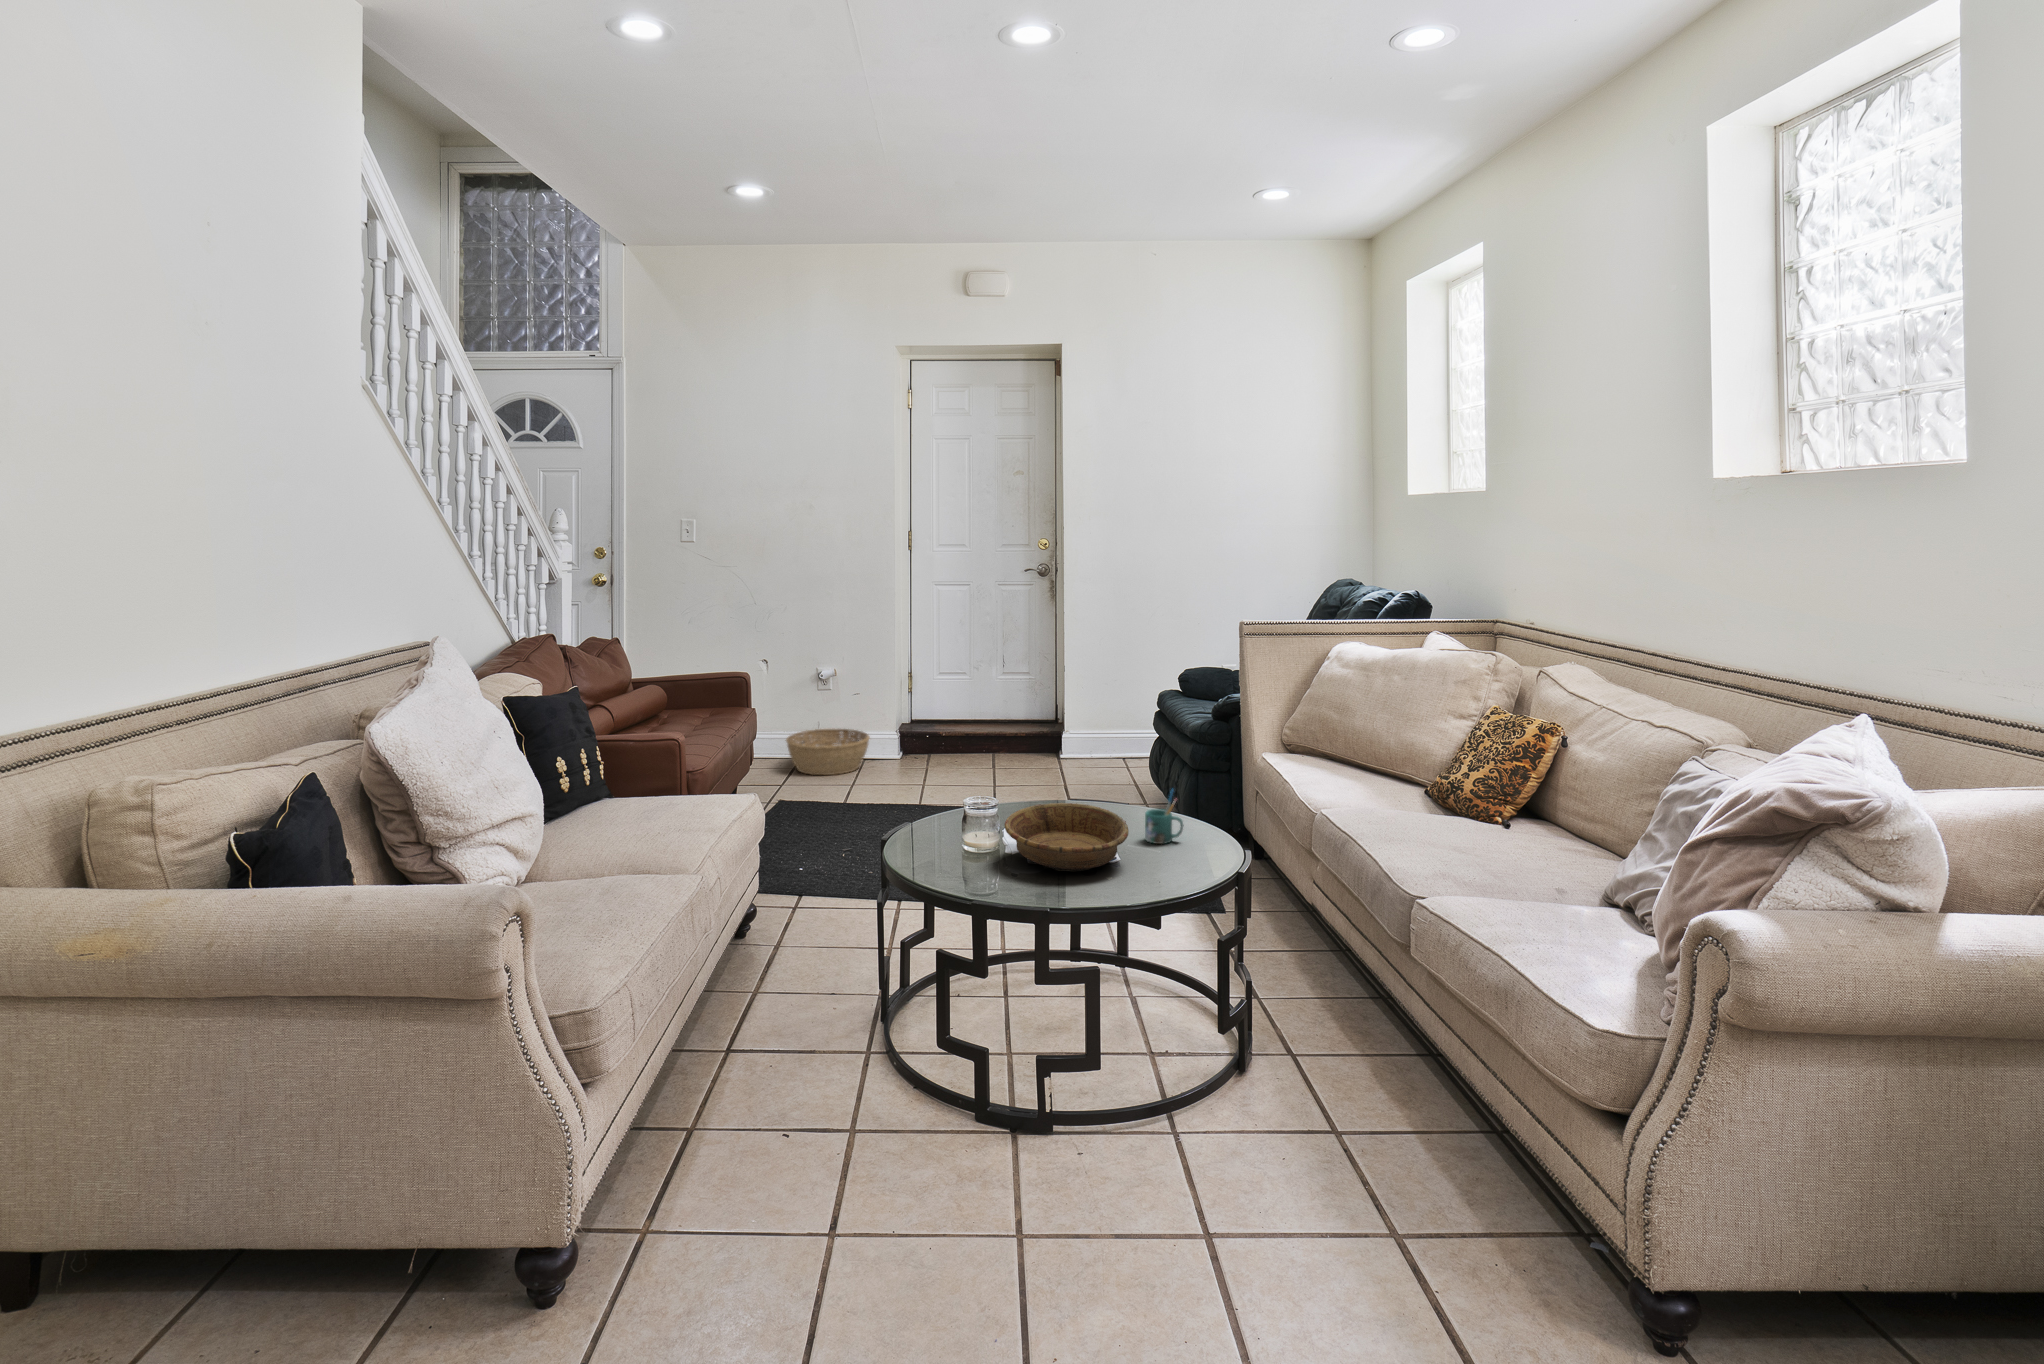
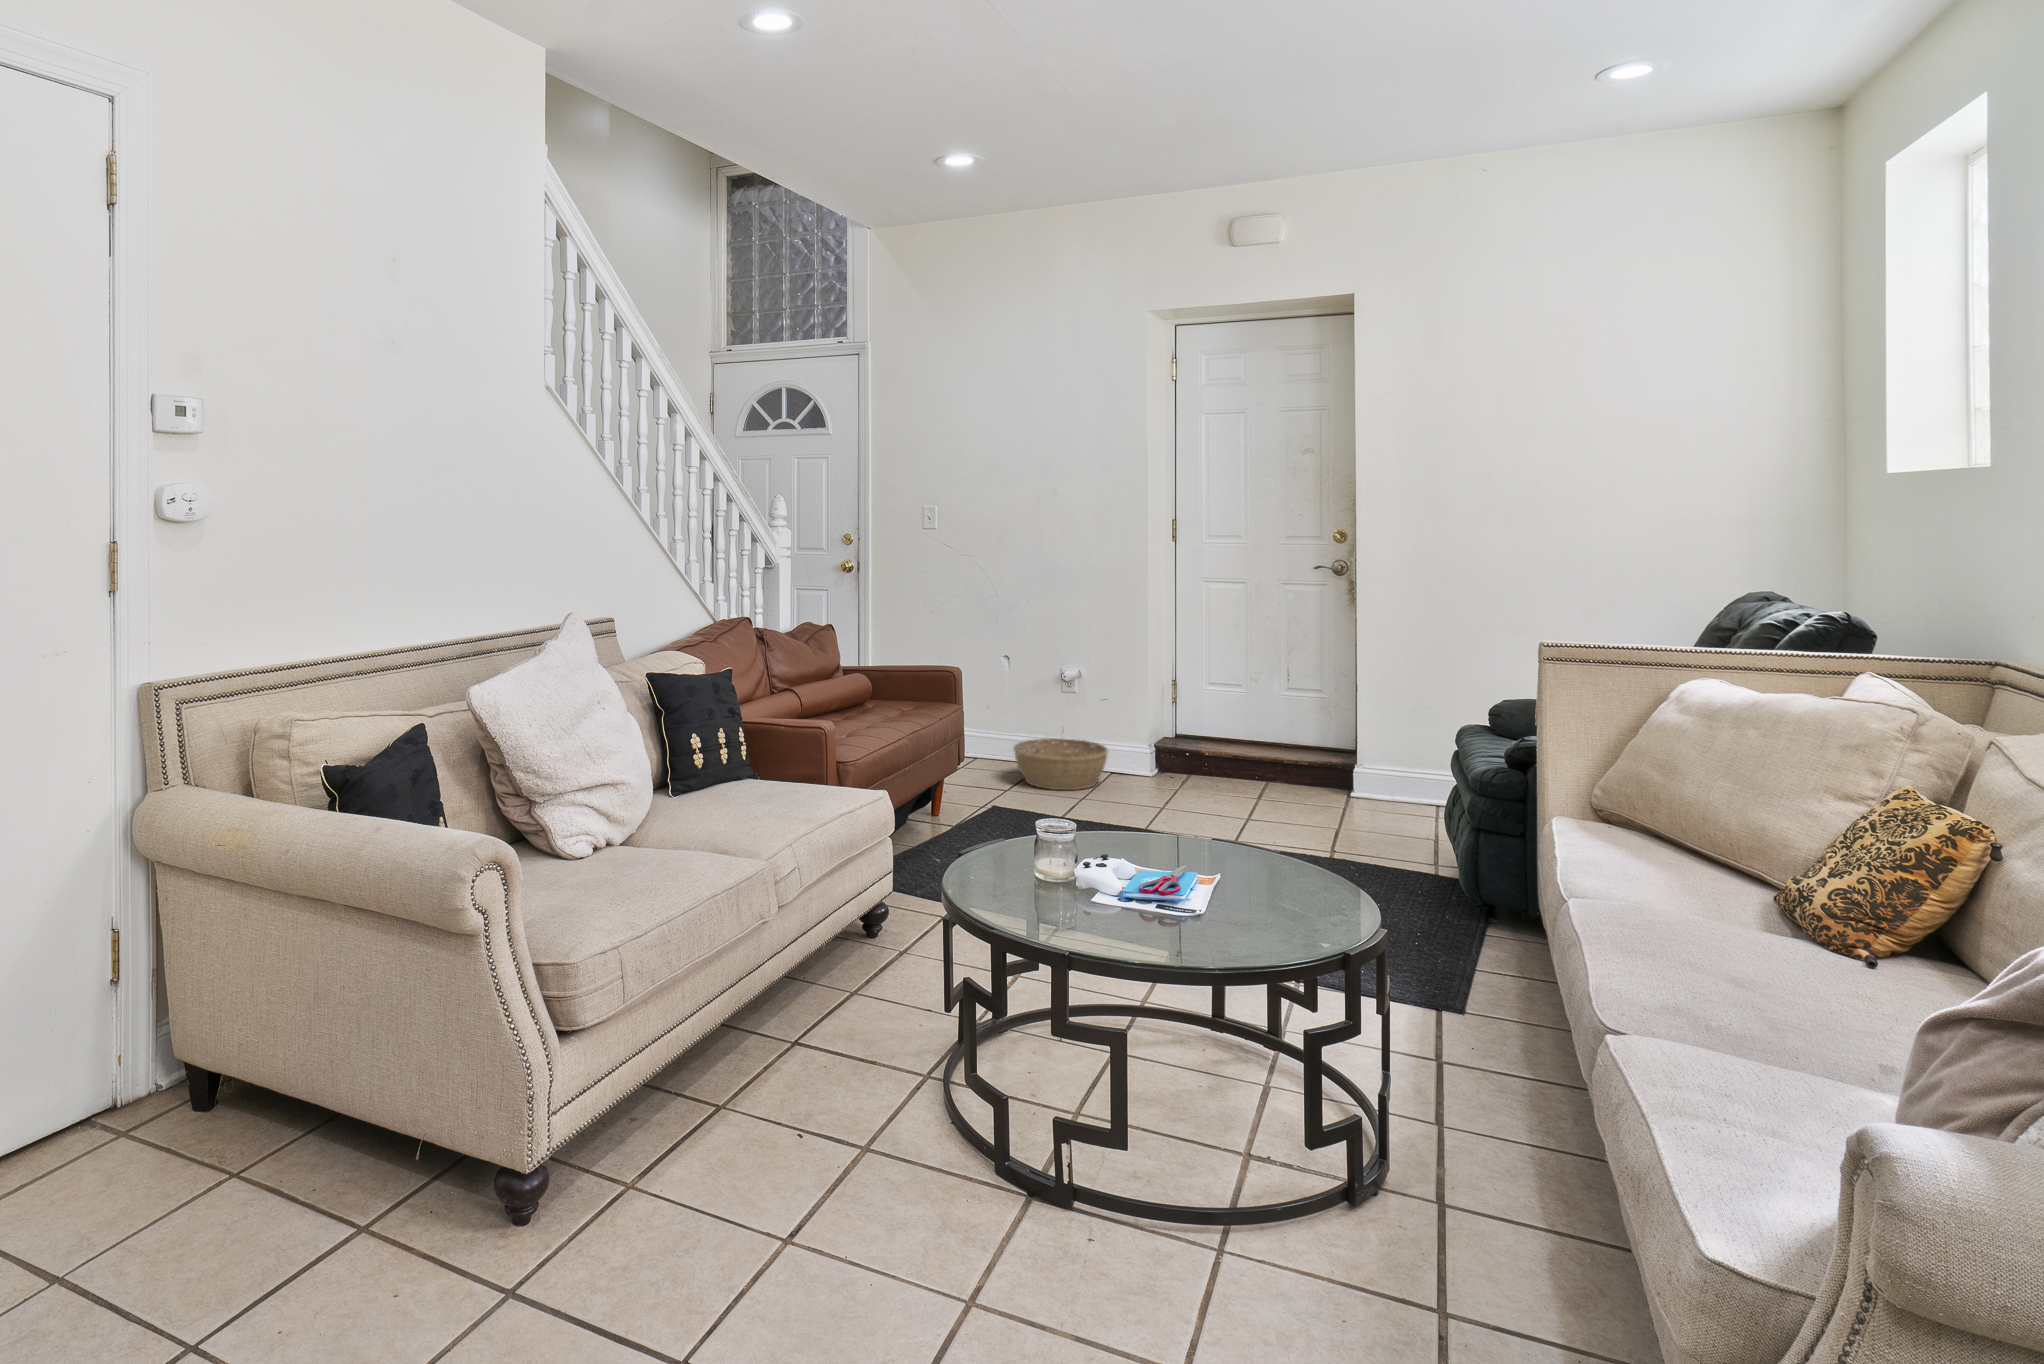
mug: present [1145,790,1184,844] -> none [1265,840,1314,907]
decorative bowl: present [1004,803,1128,872] -> none [1065,838,1216,920]

